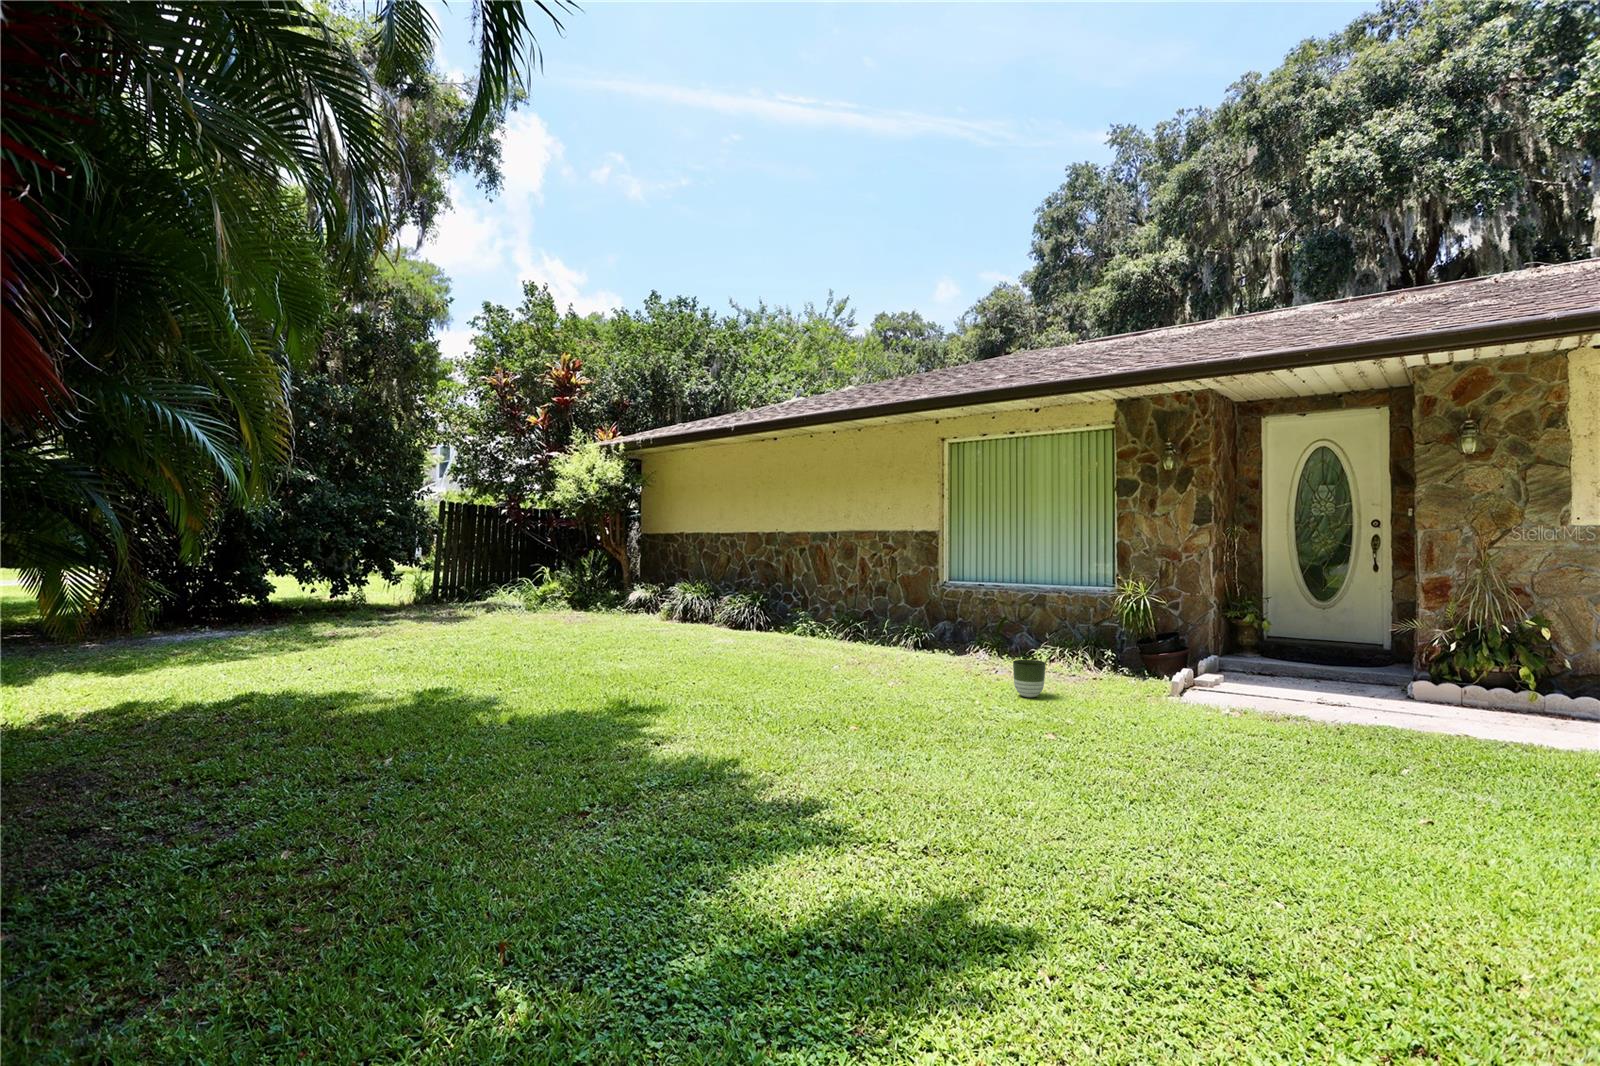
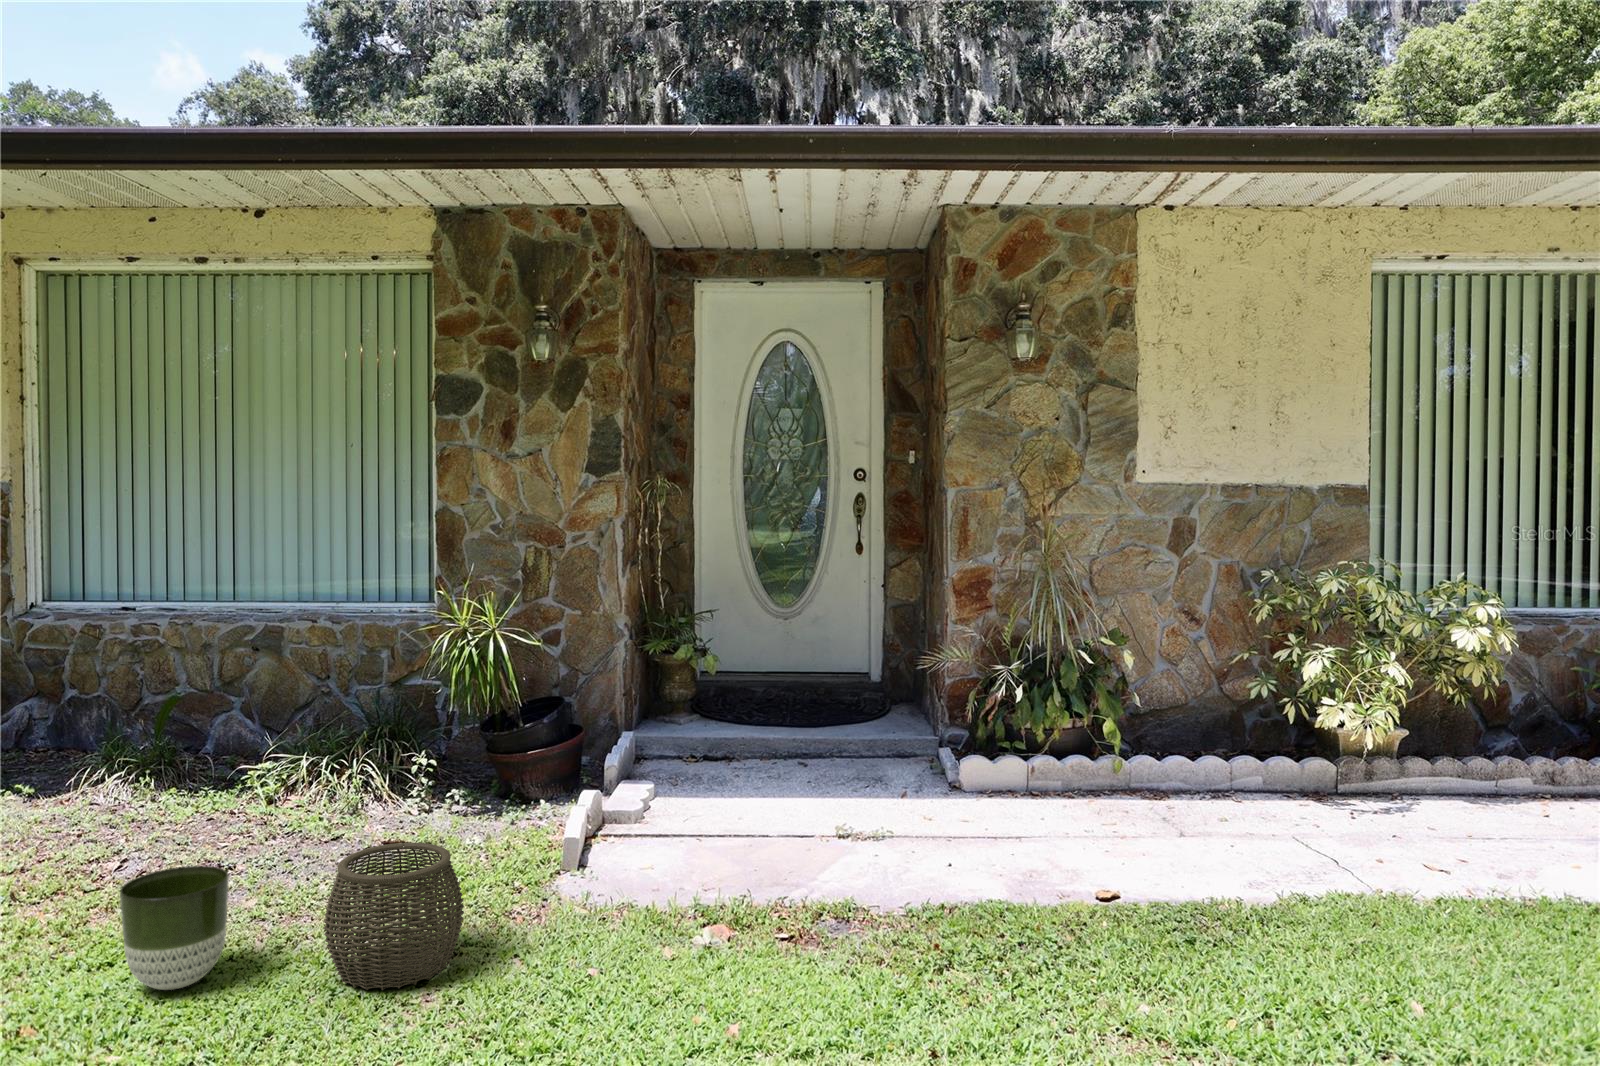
woven basket: none [1078,662,1128,709] -> present [324,843,464,990]

